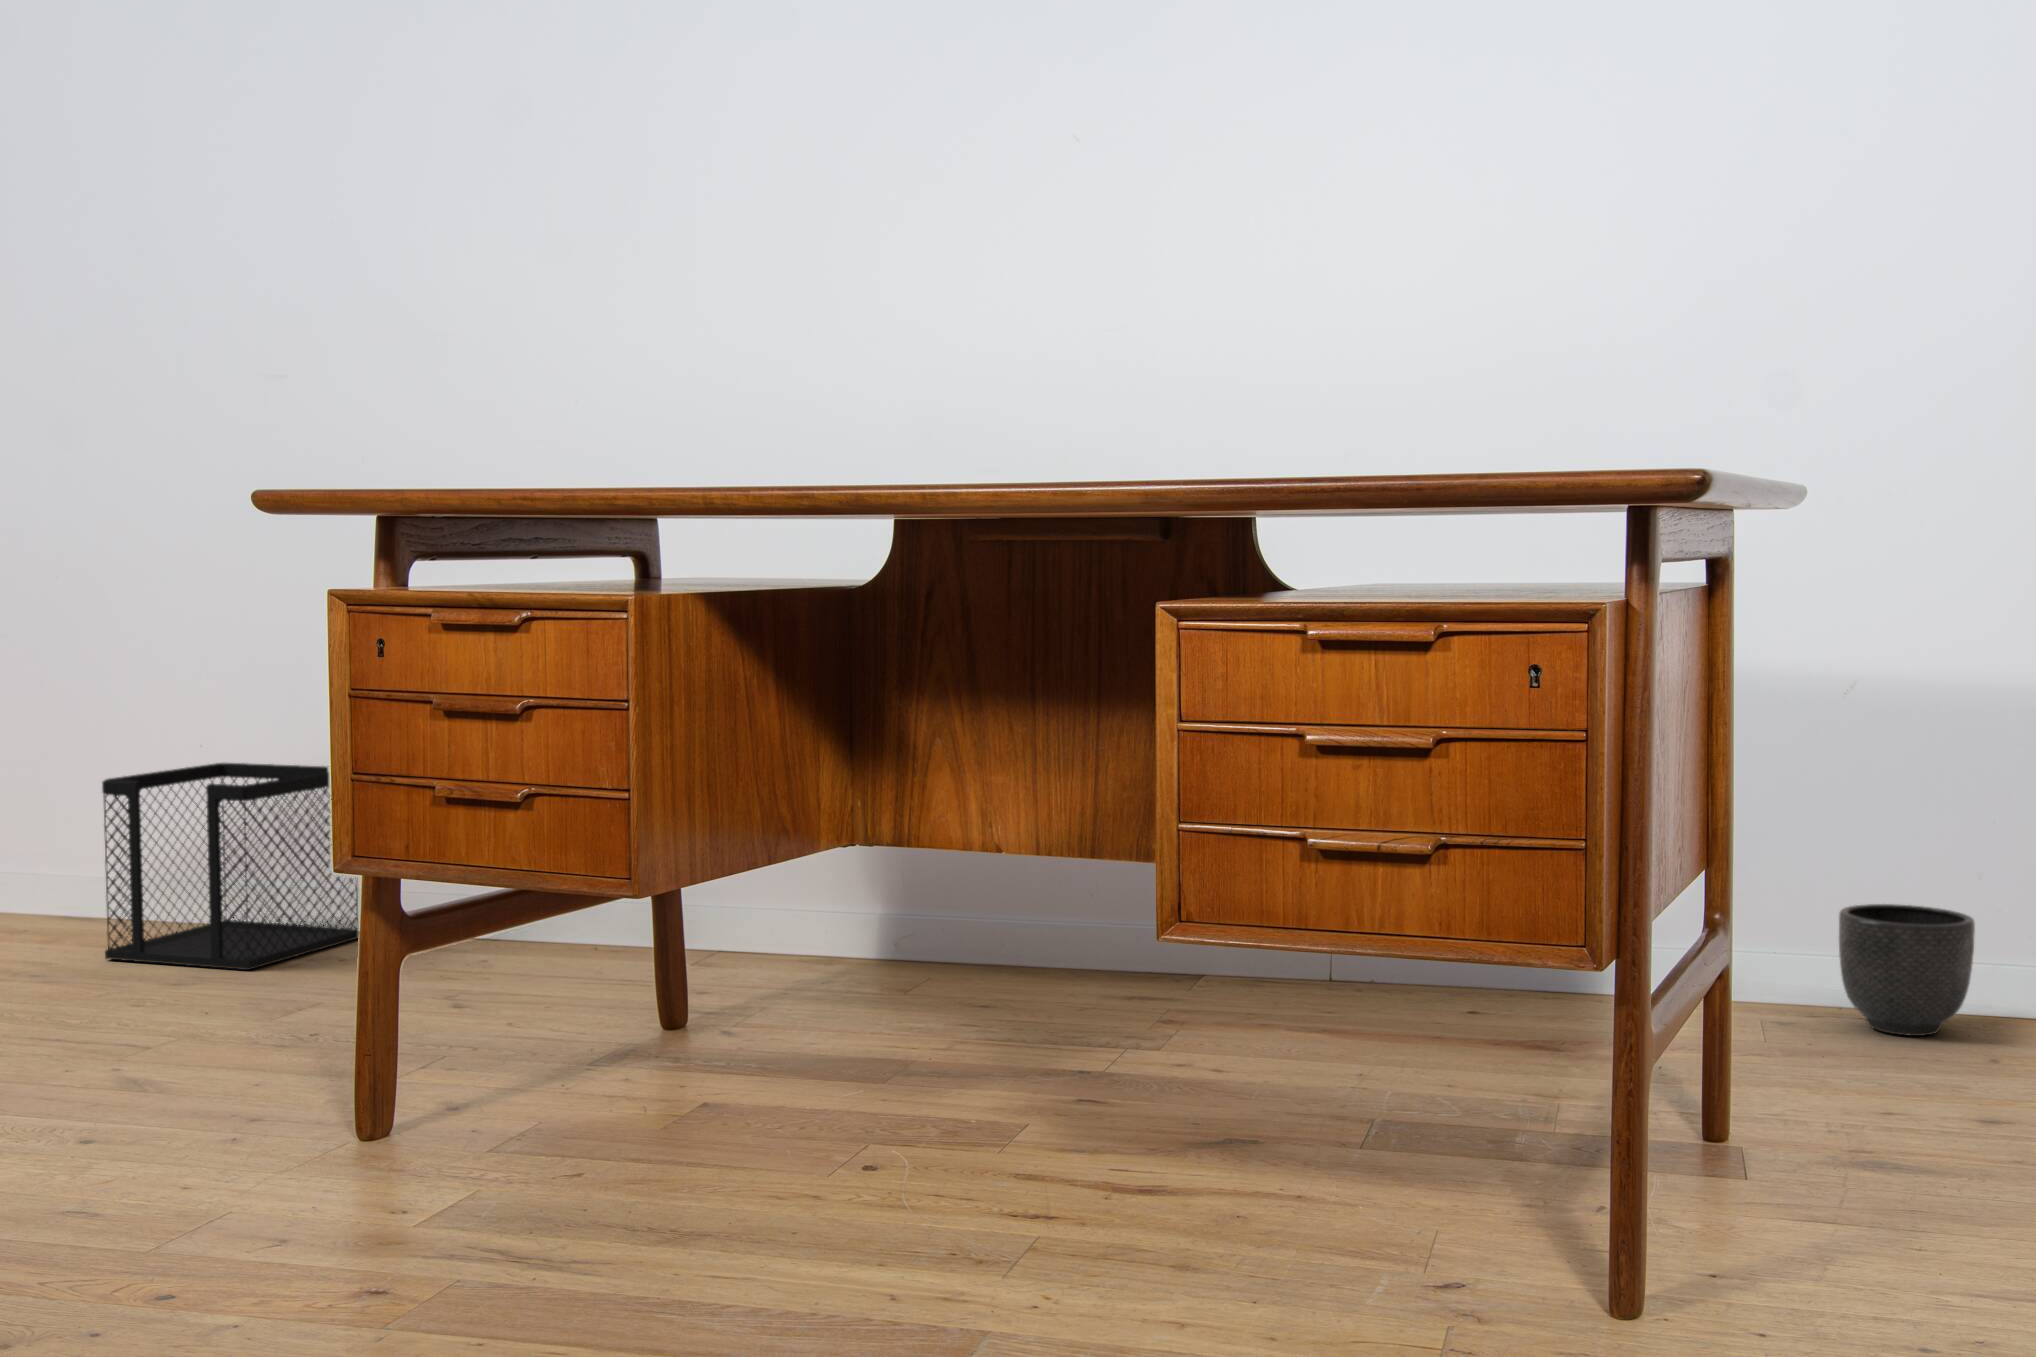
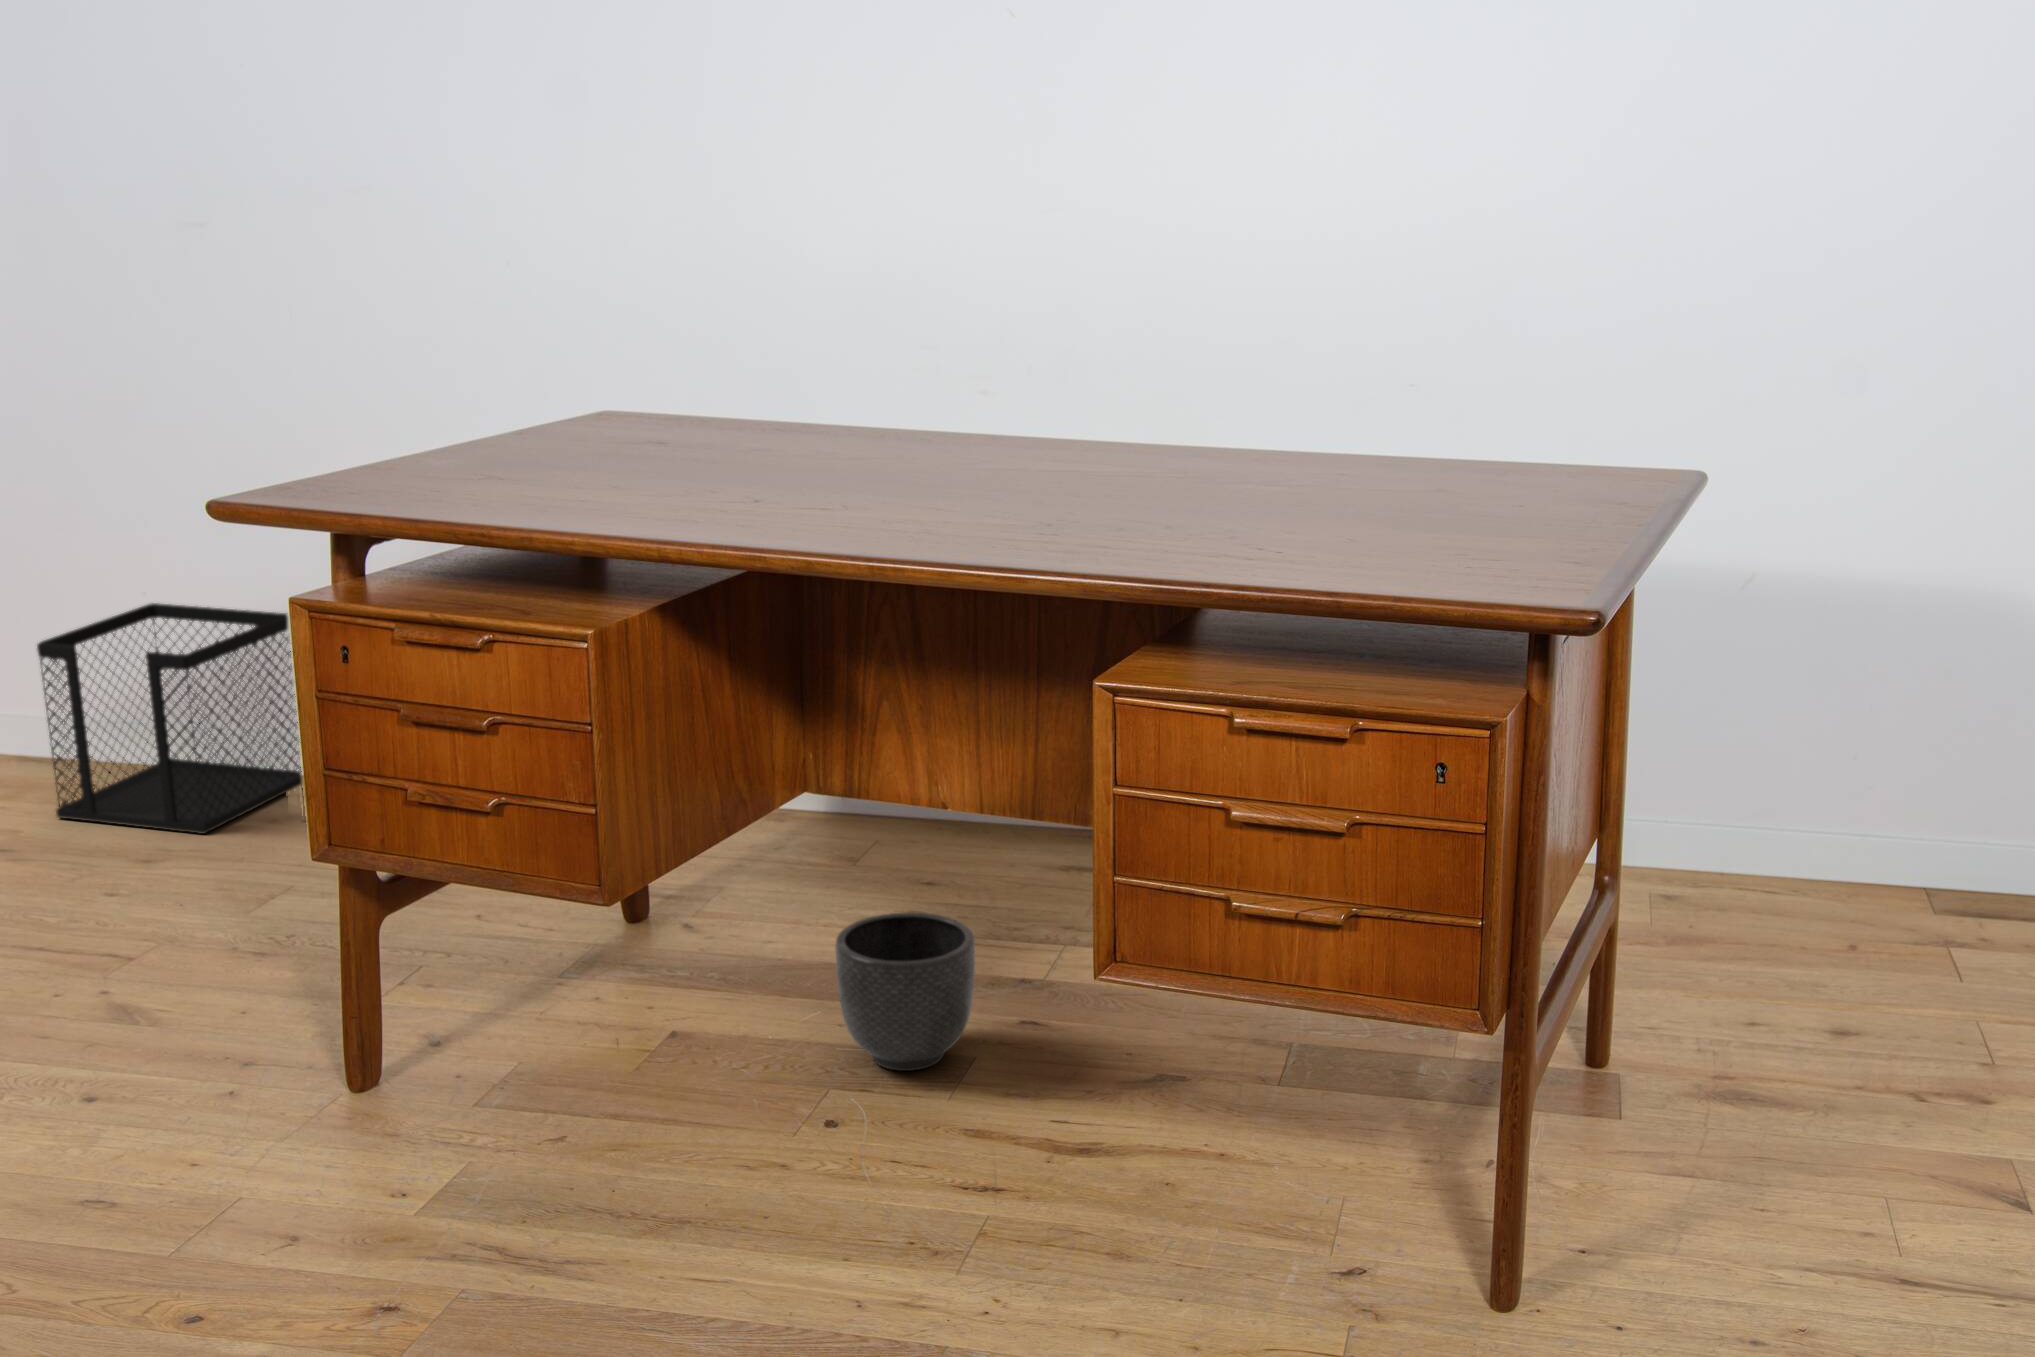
planter: present [1839,904,1975,1036] -> present [835,912,975,1071]

